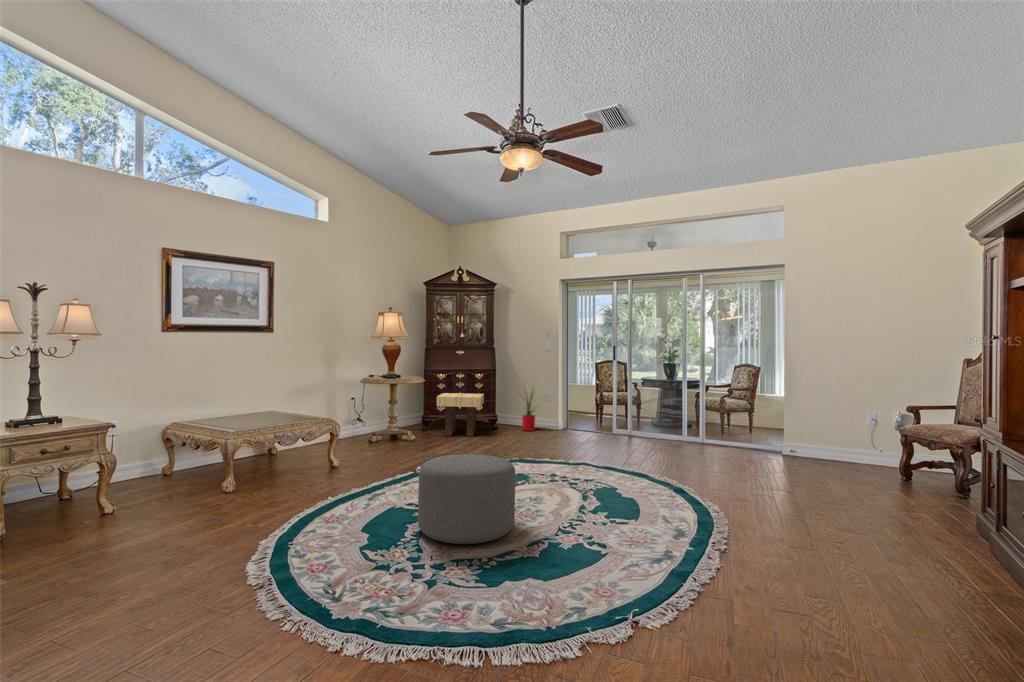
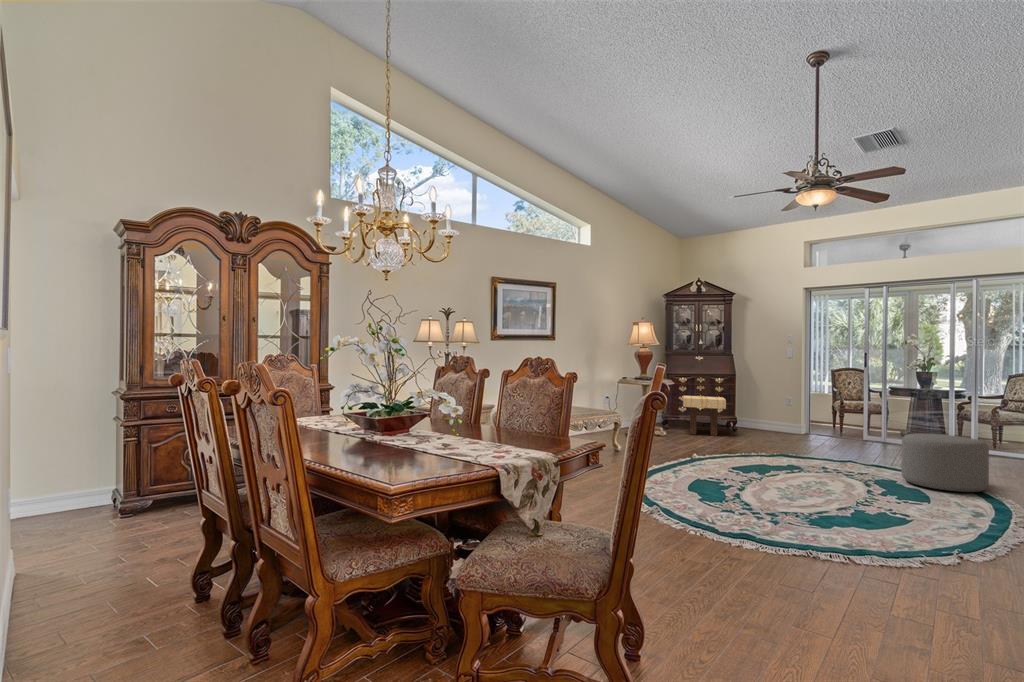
house plant: present [522,392,535,431] -> none [750,386,790,435]
ottoman: present [418,454,515,544] -> present [901,433,989,492]

